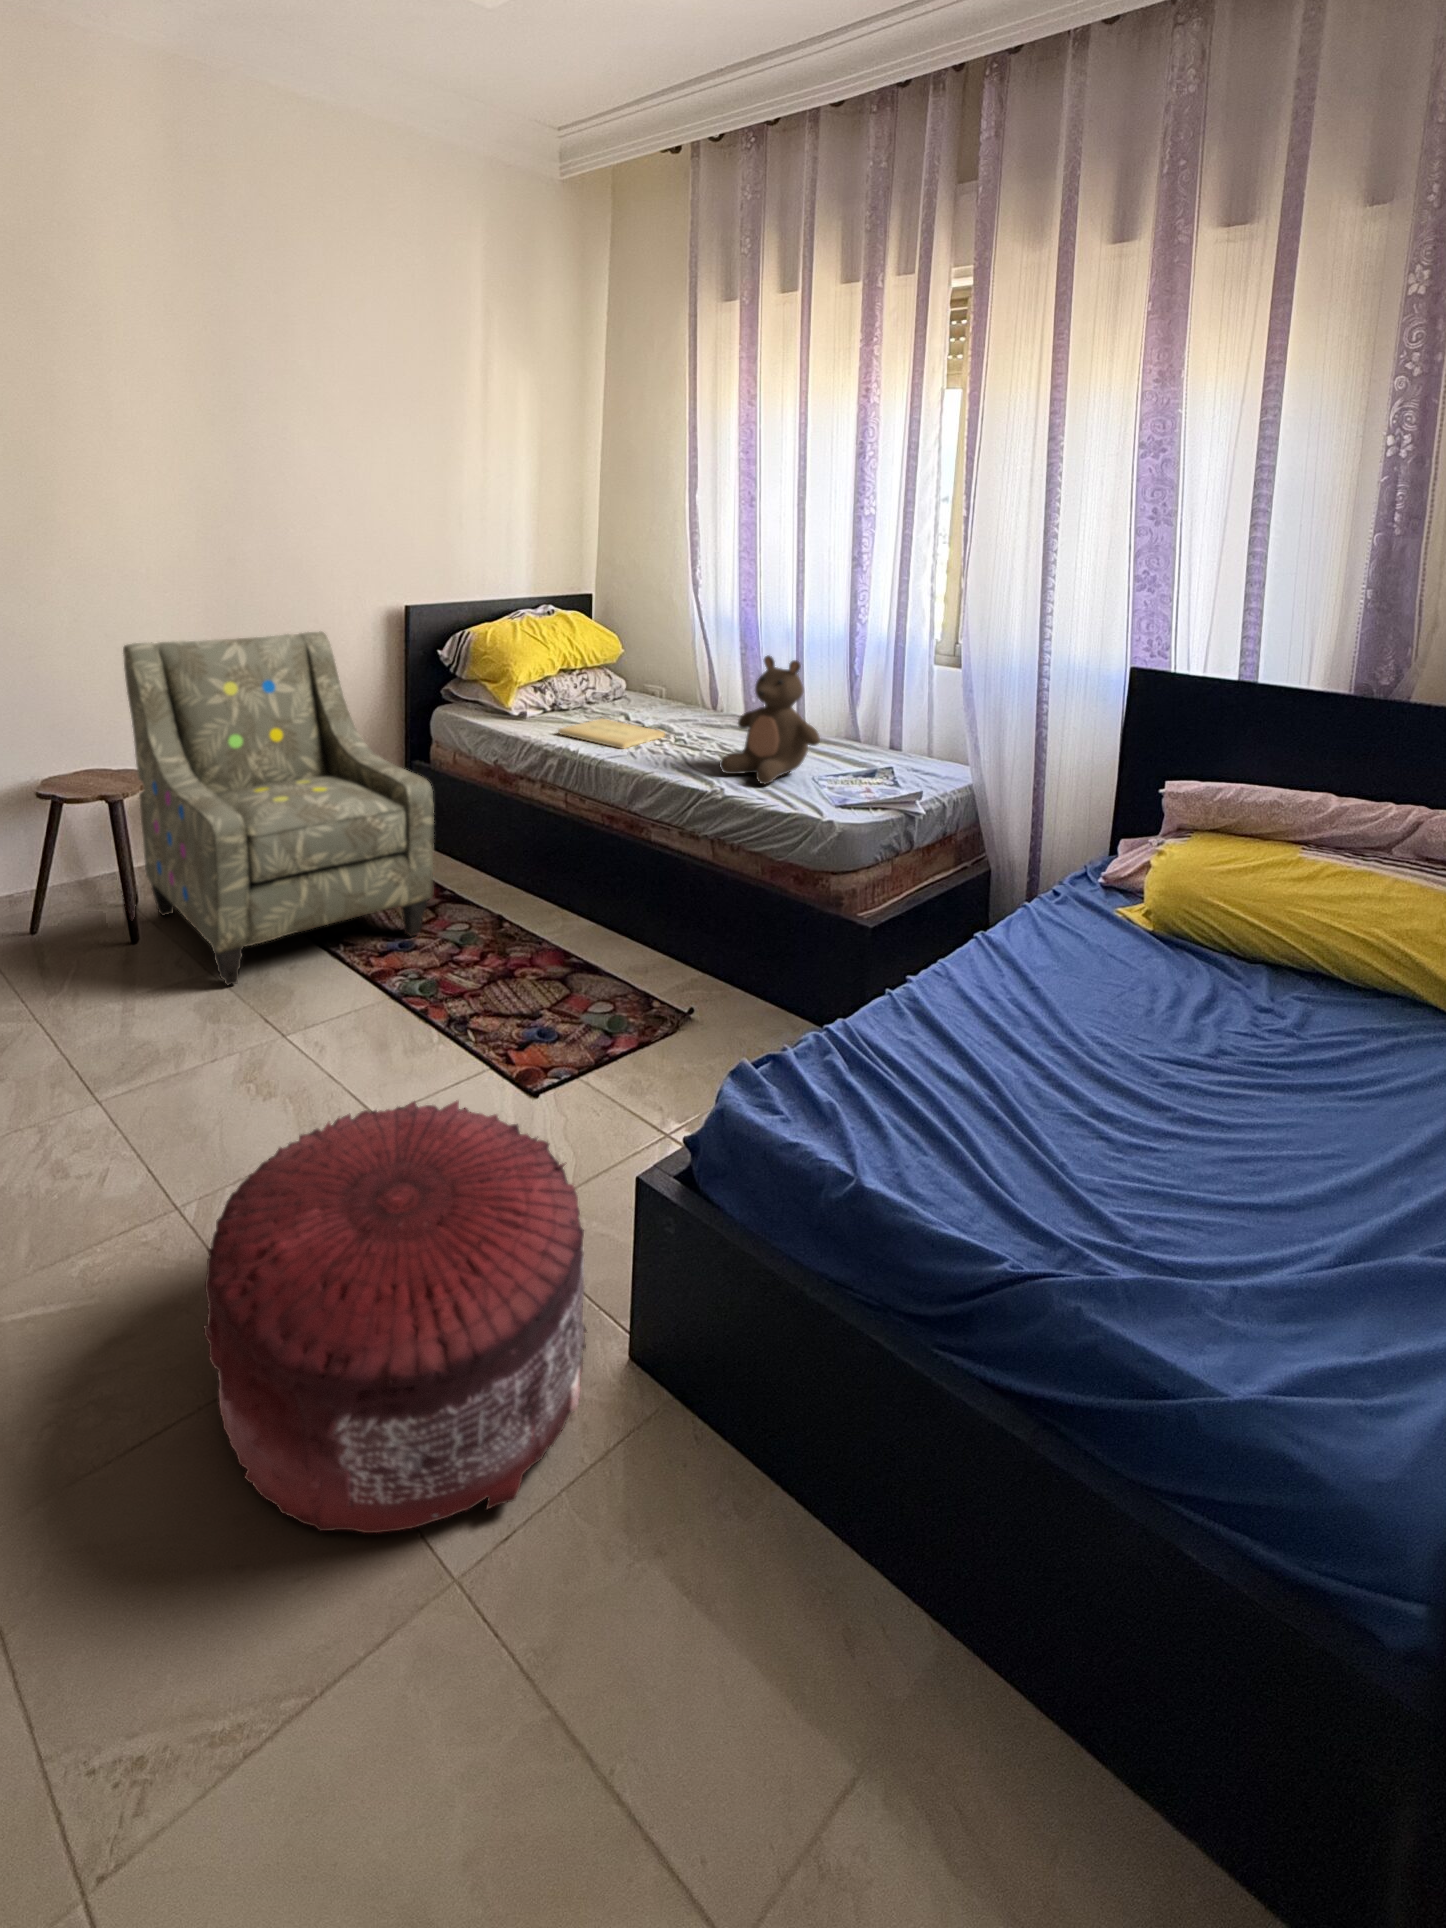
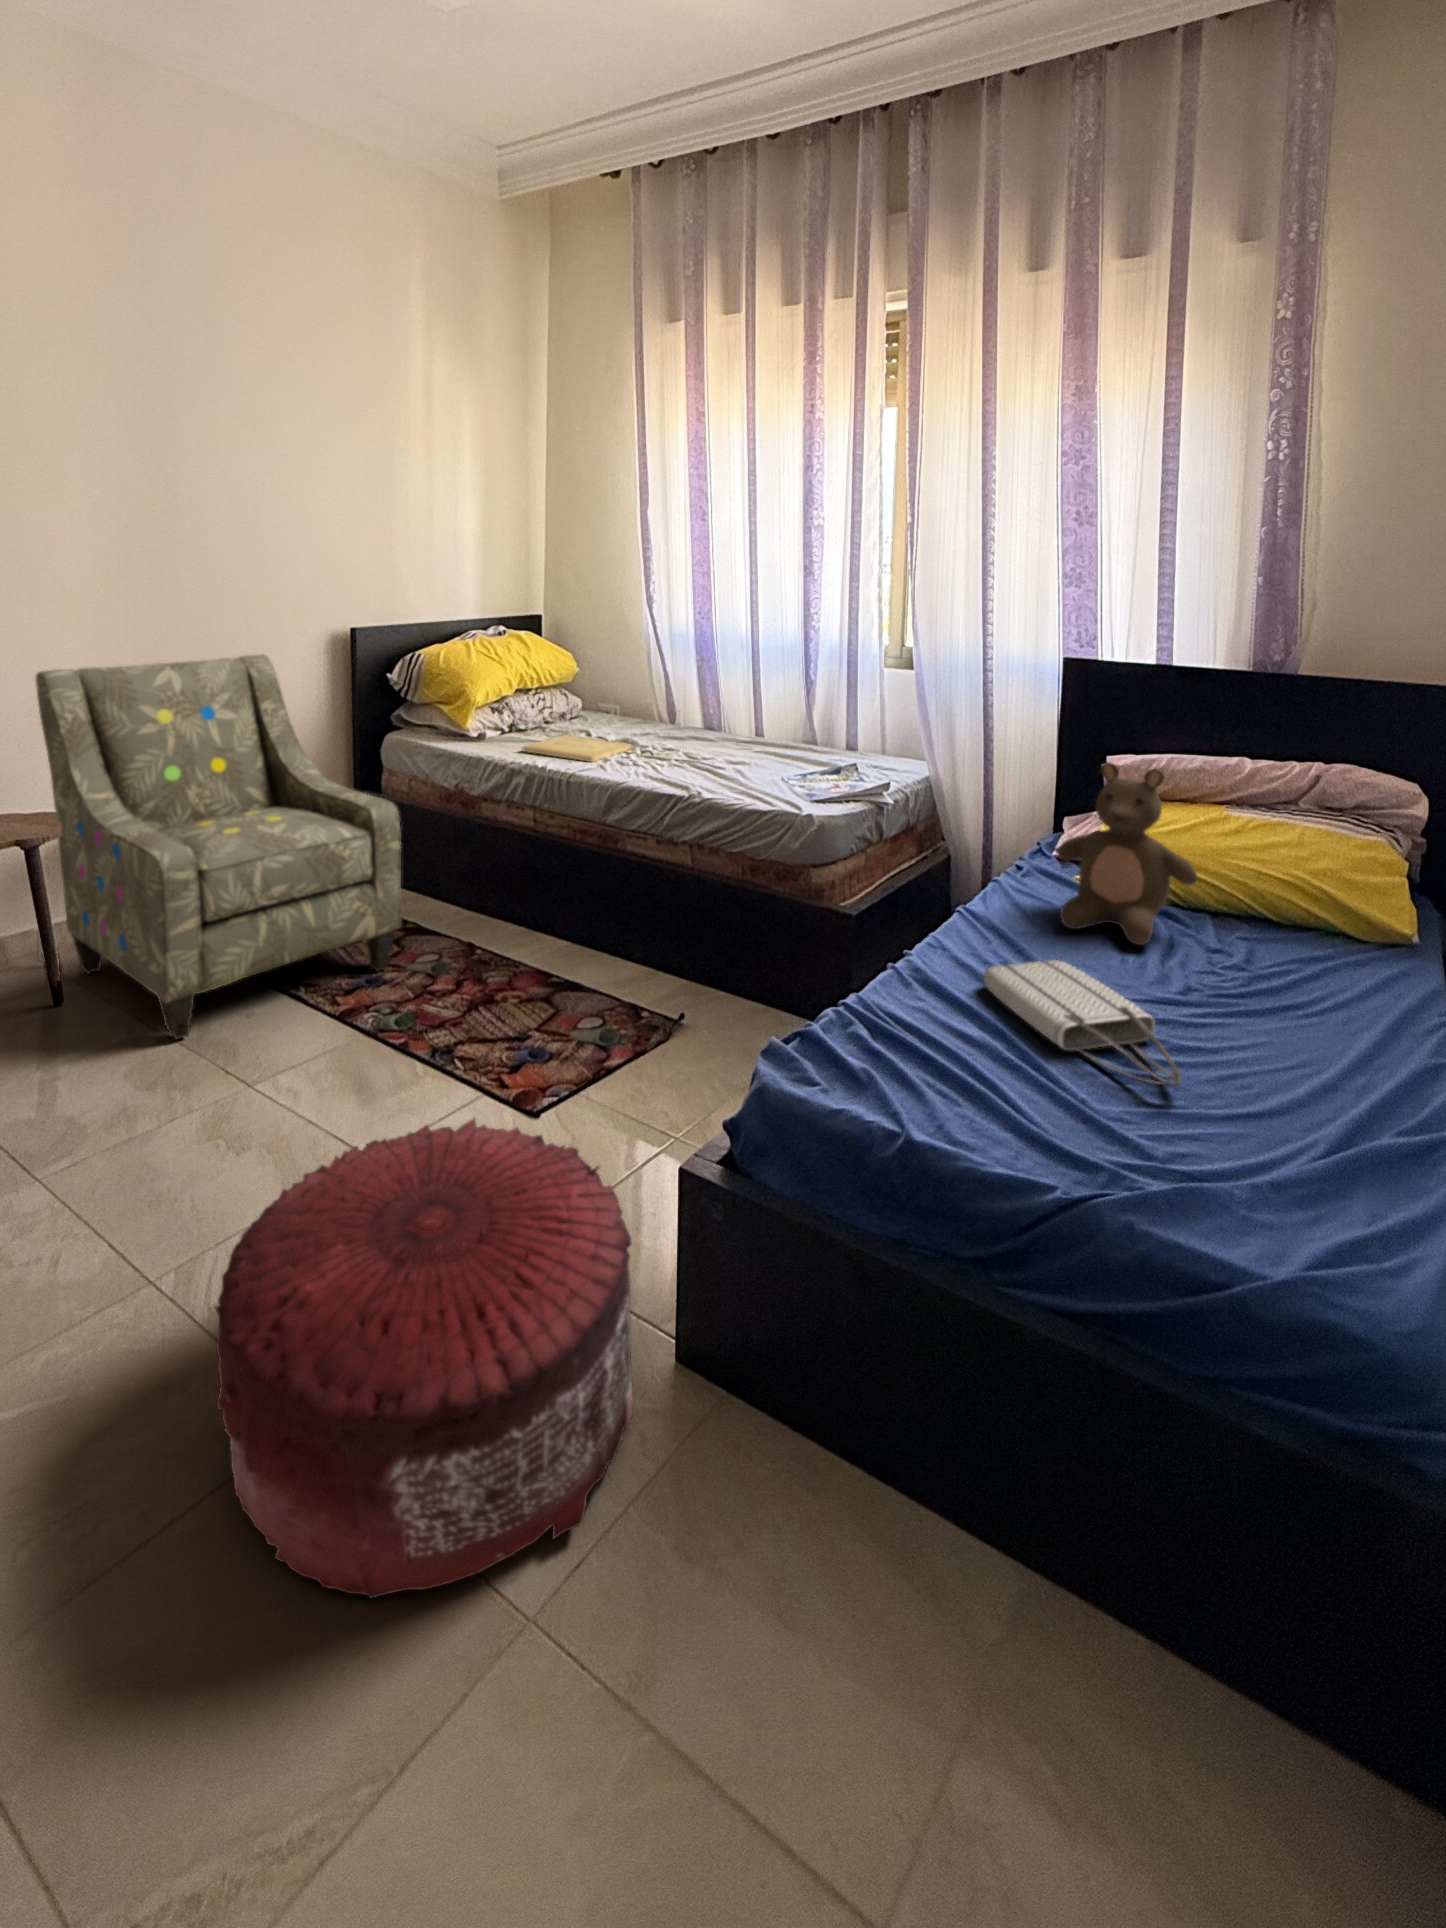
stuffed bear: present [719,656,820,784] -> present [1058,762,1197,945]
tote bag: none [983,1005,1179,1163] -> present [984,960,1181,1086]

